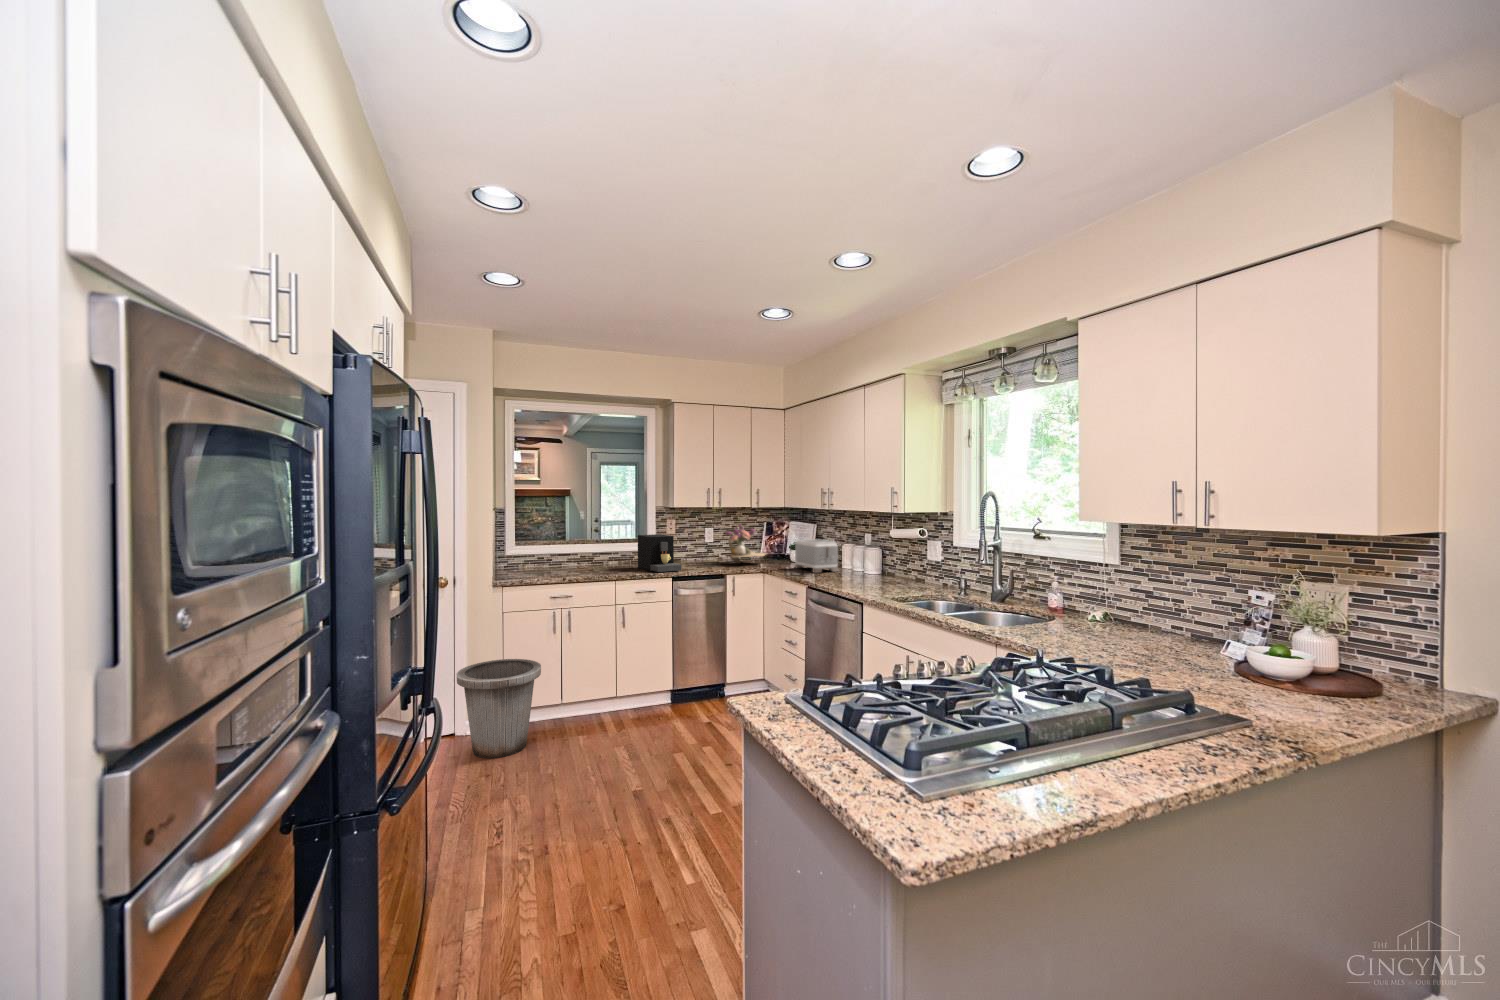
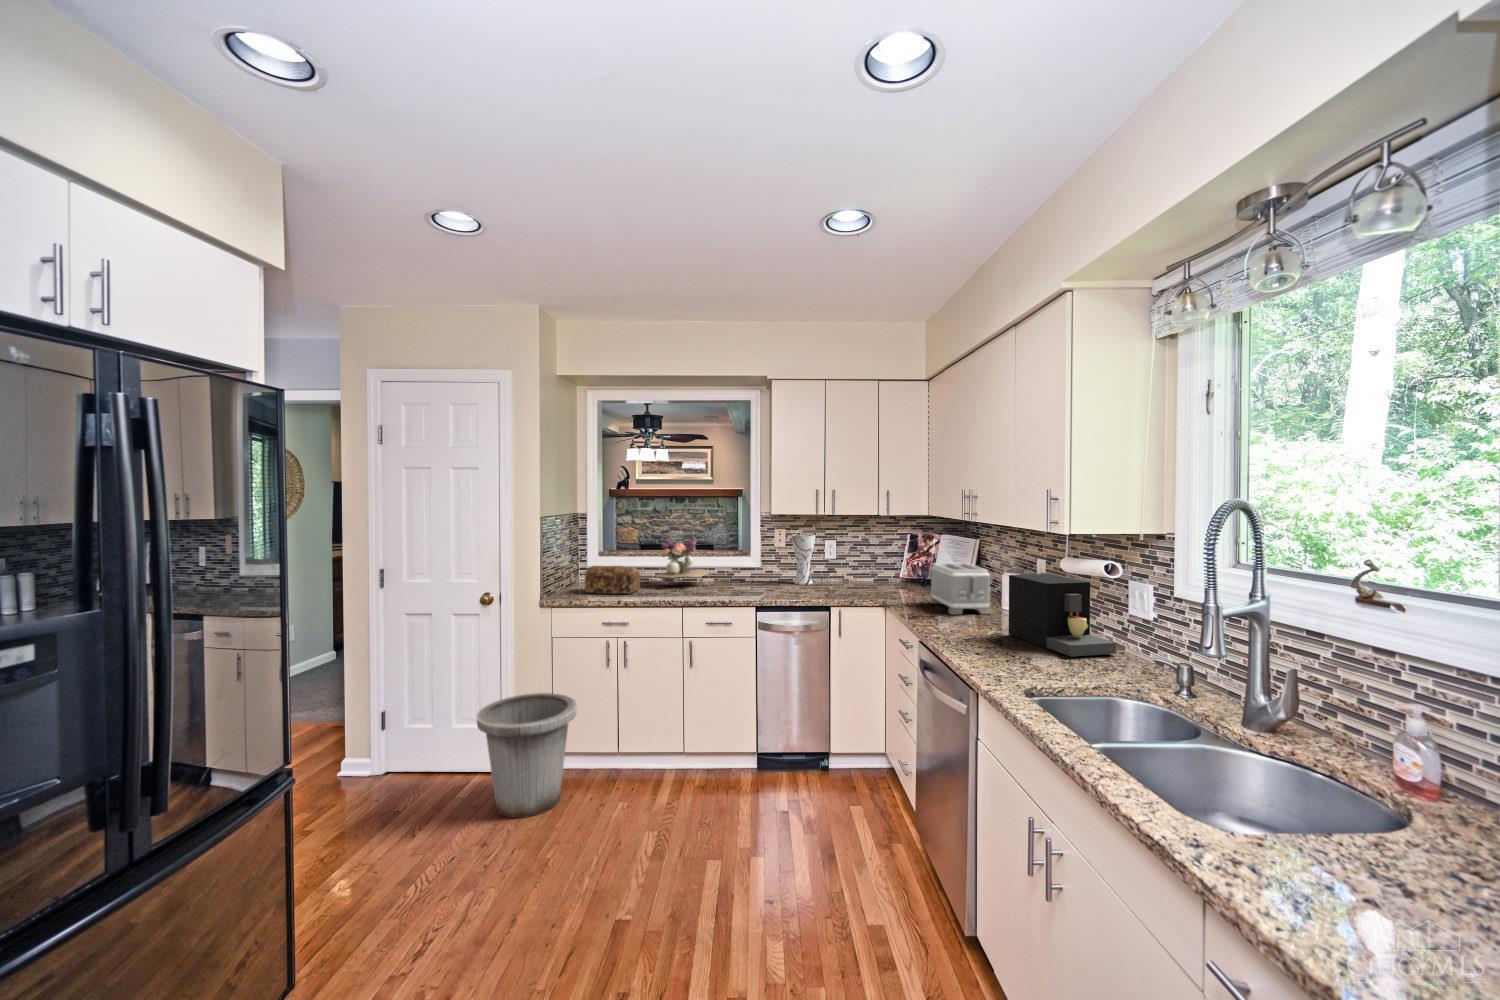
vase: none [681,524,699,563] -> present [792,534,815,585]
flower arrangement: present [726,524,766,563] -> present [656,534,711,584]
coffee maker: present [638,534,681,572] -> present [1009,574,1116,657]
bread loaf: none [523,552,568,575] -> present [584,566,640,594]

